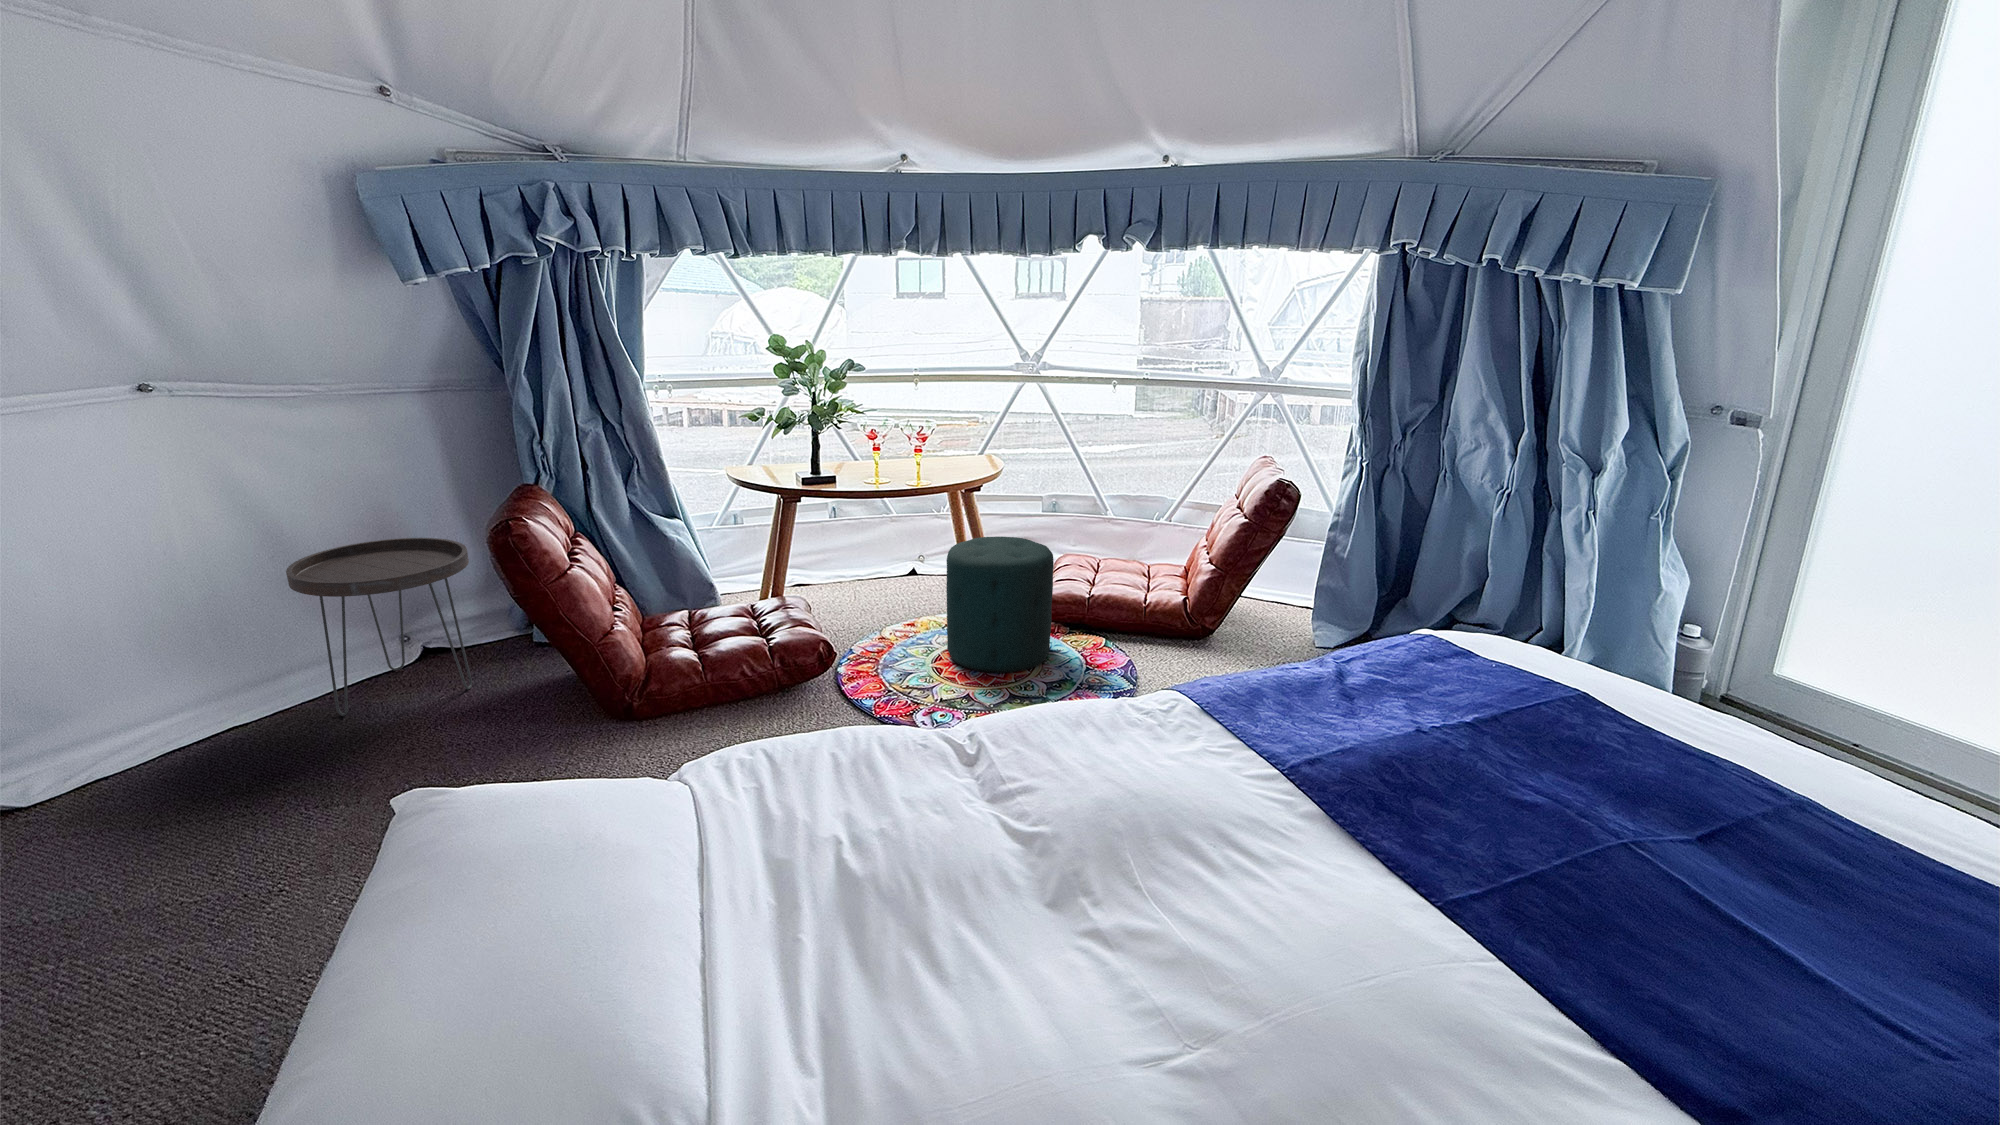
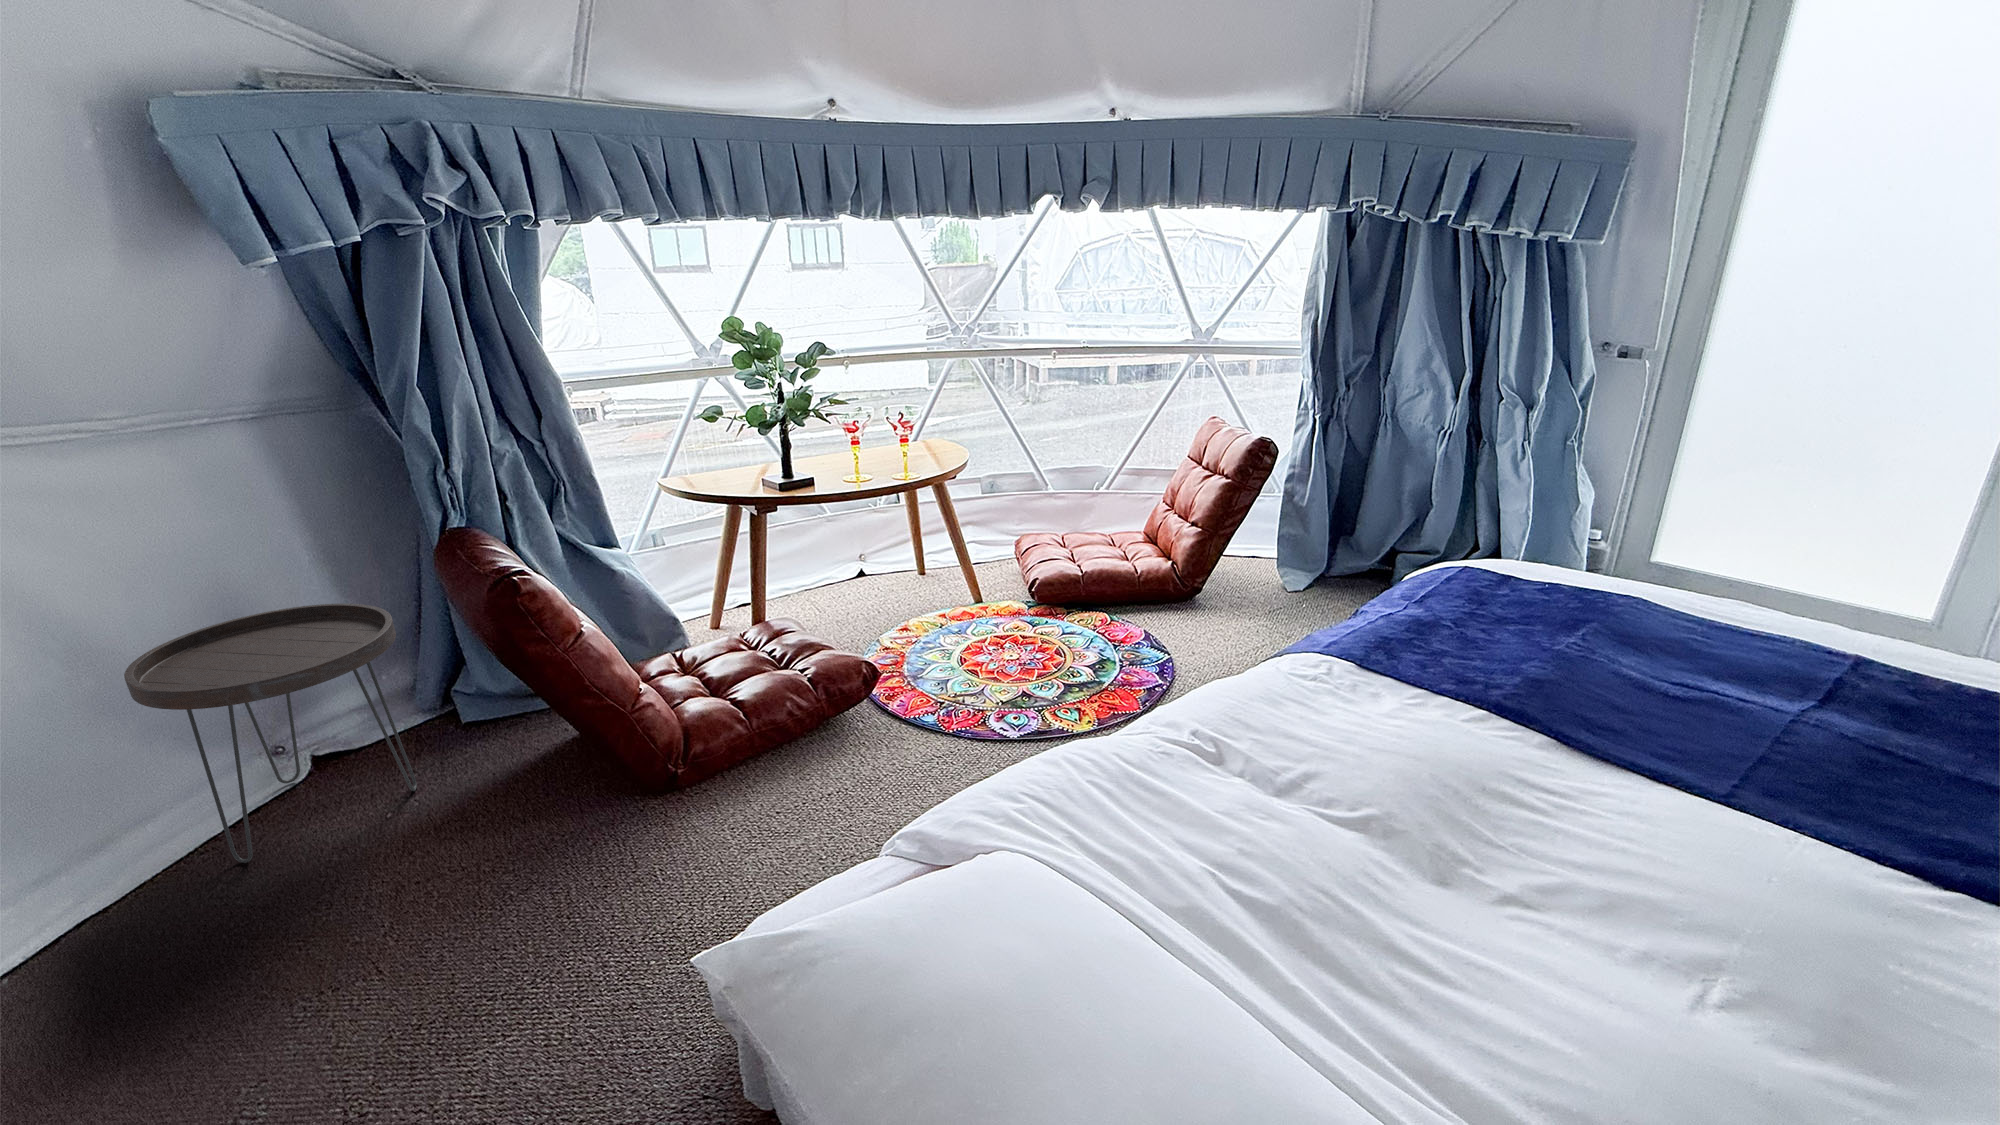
ottoman: present [946,536,1054,673] -> none [962,521,1076,666]

